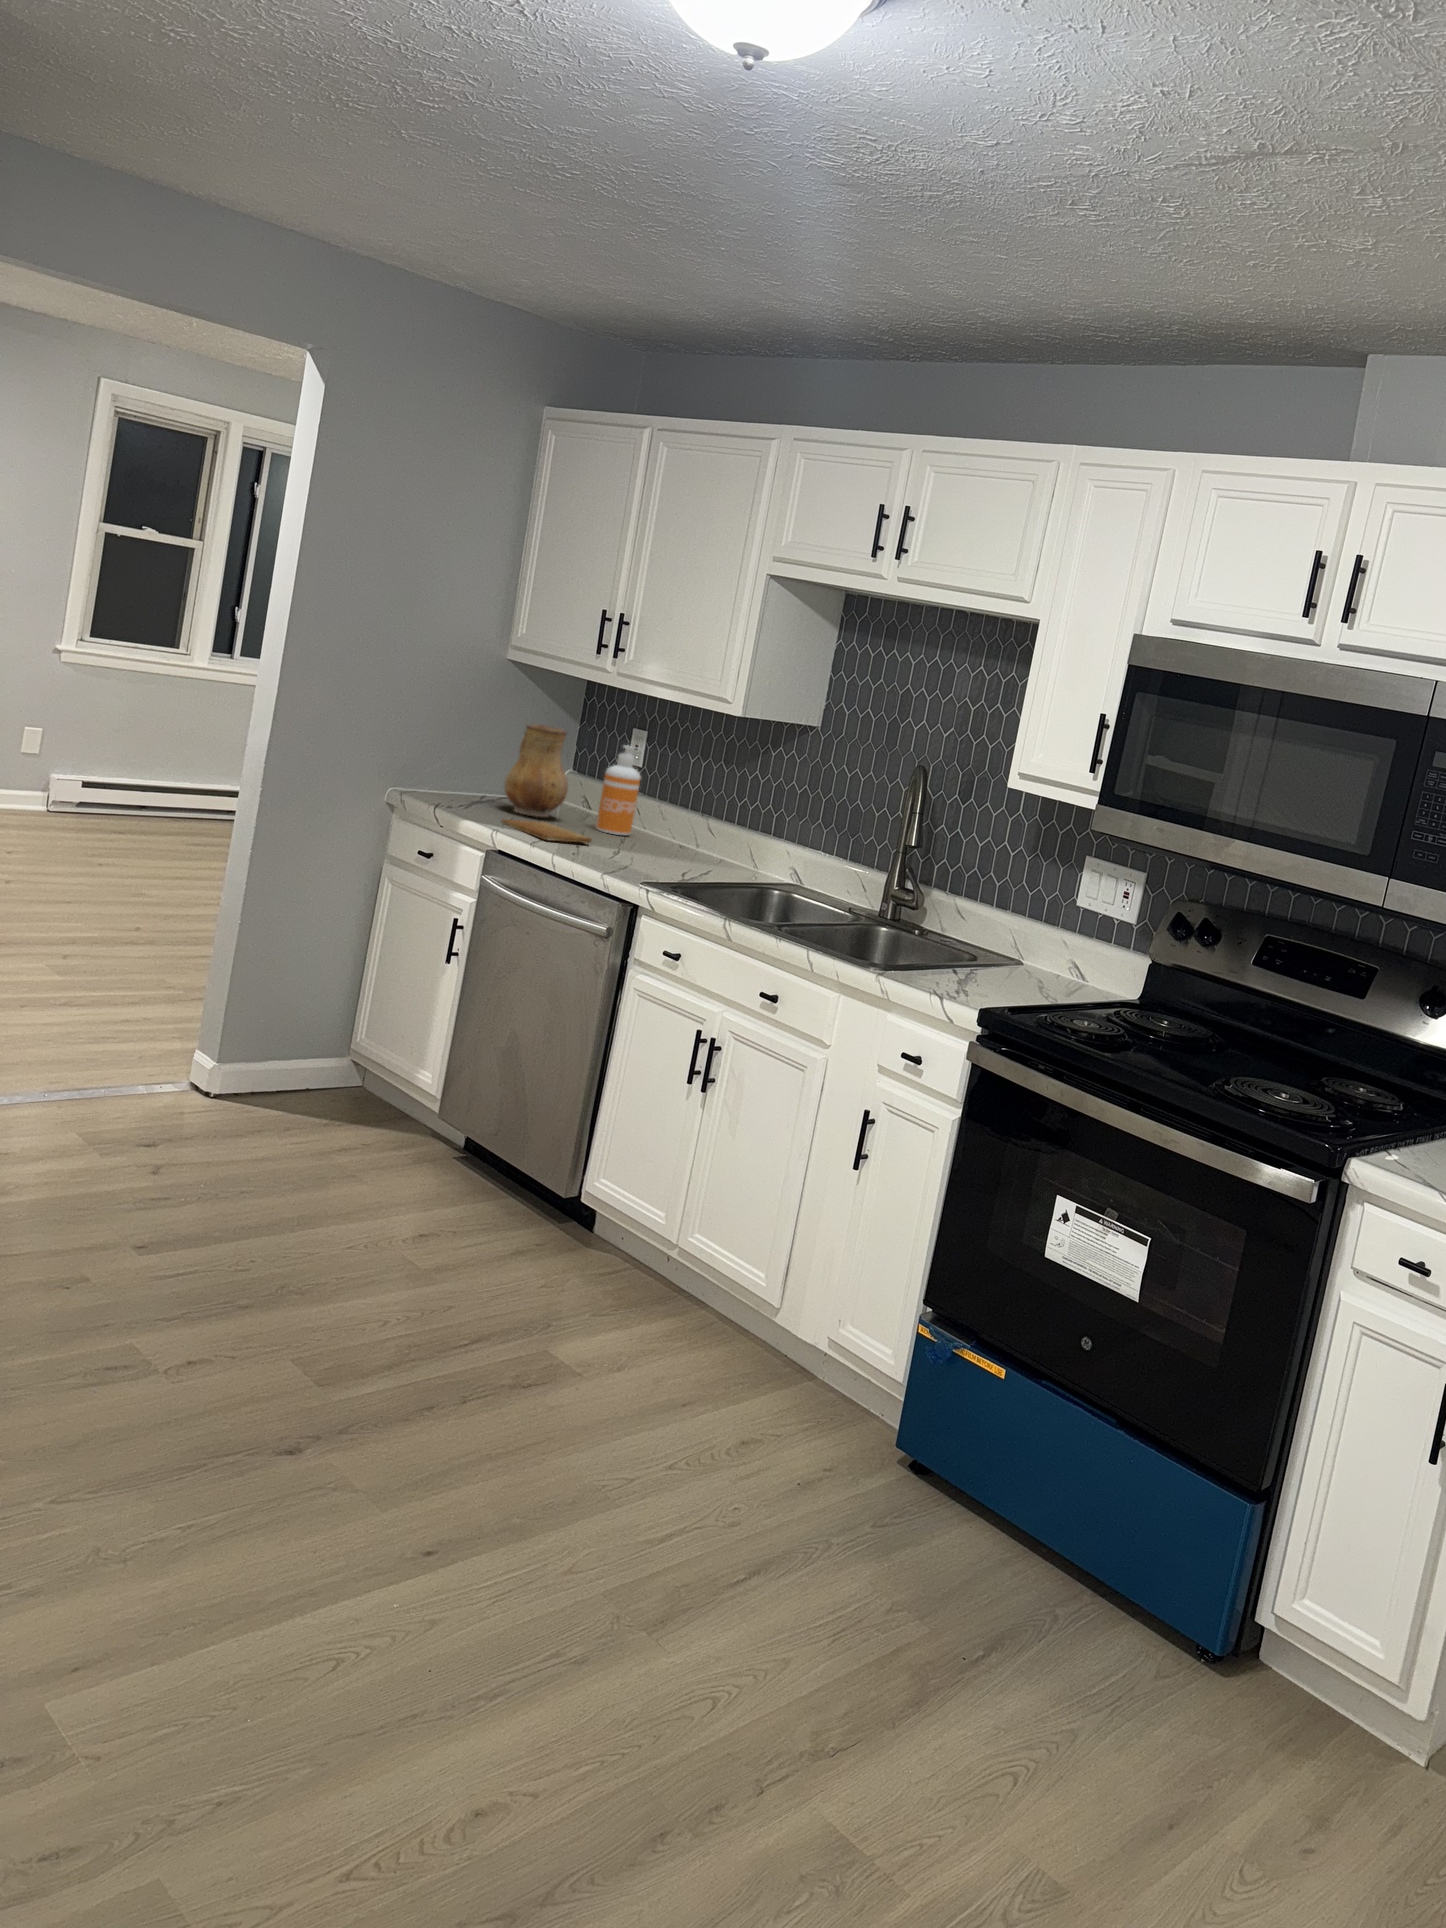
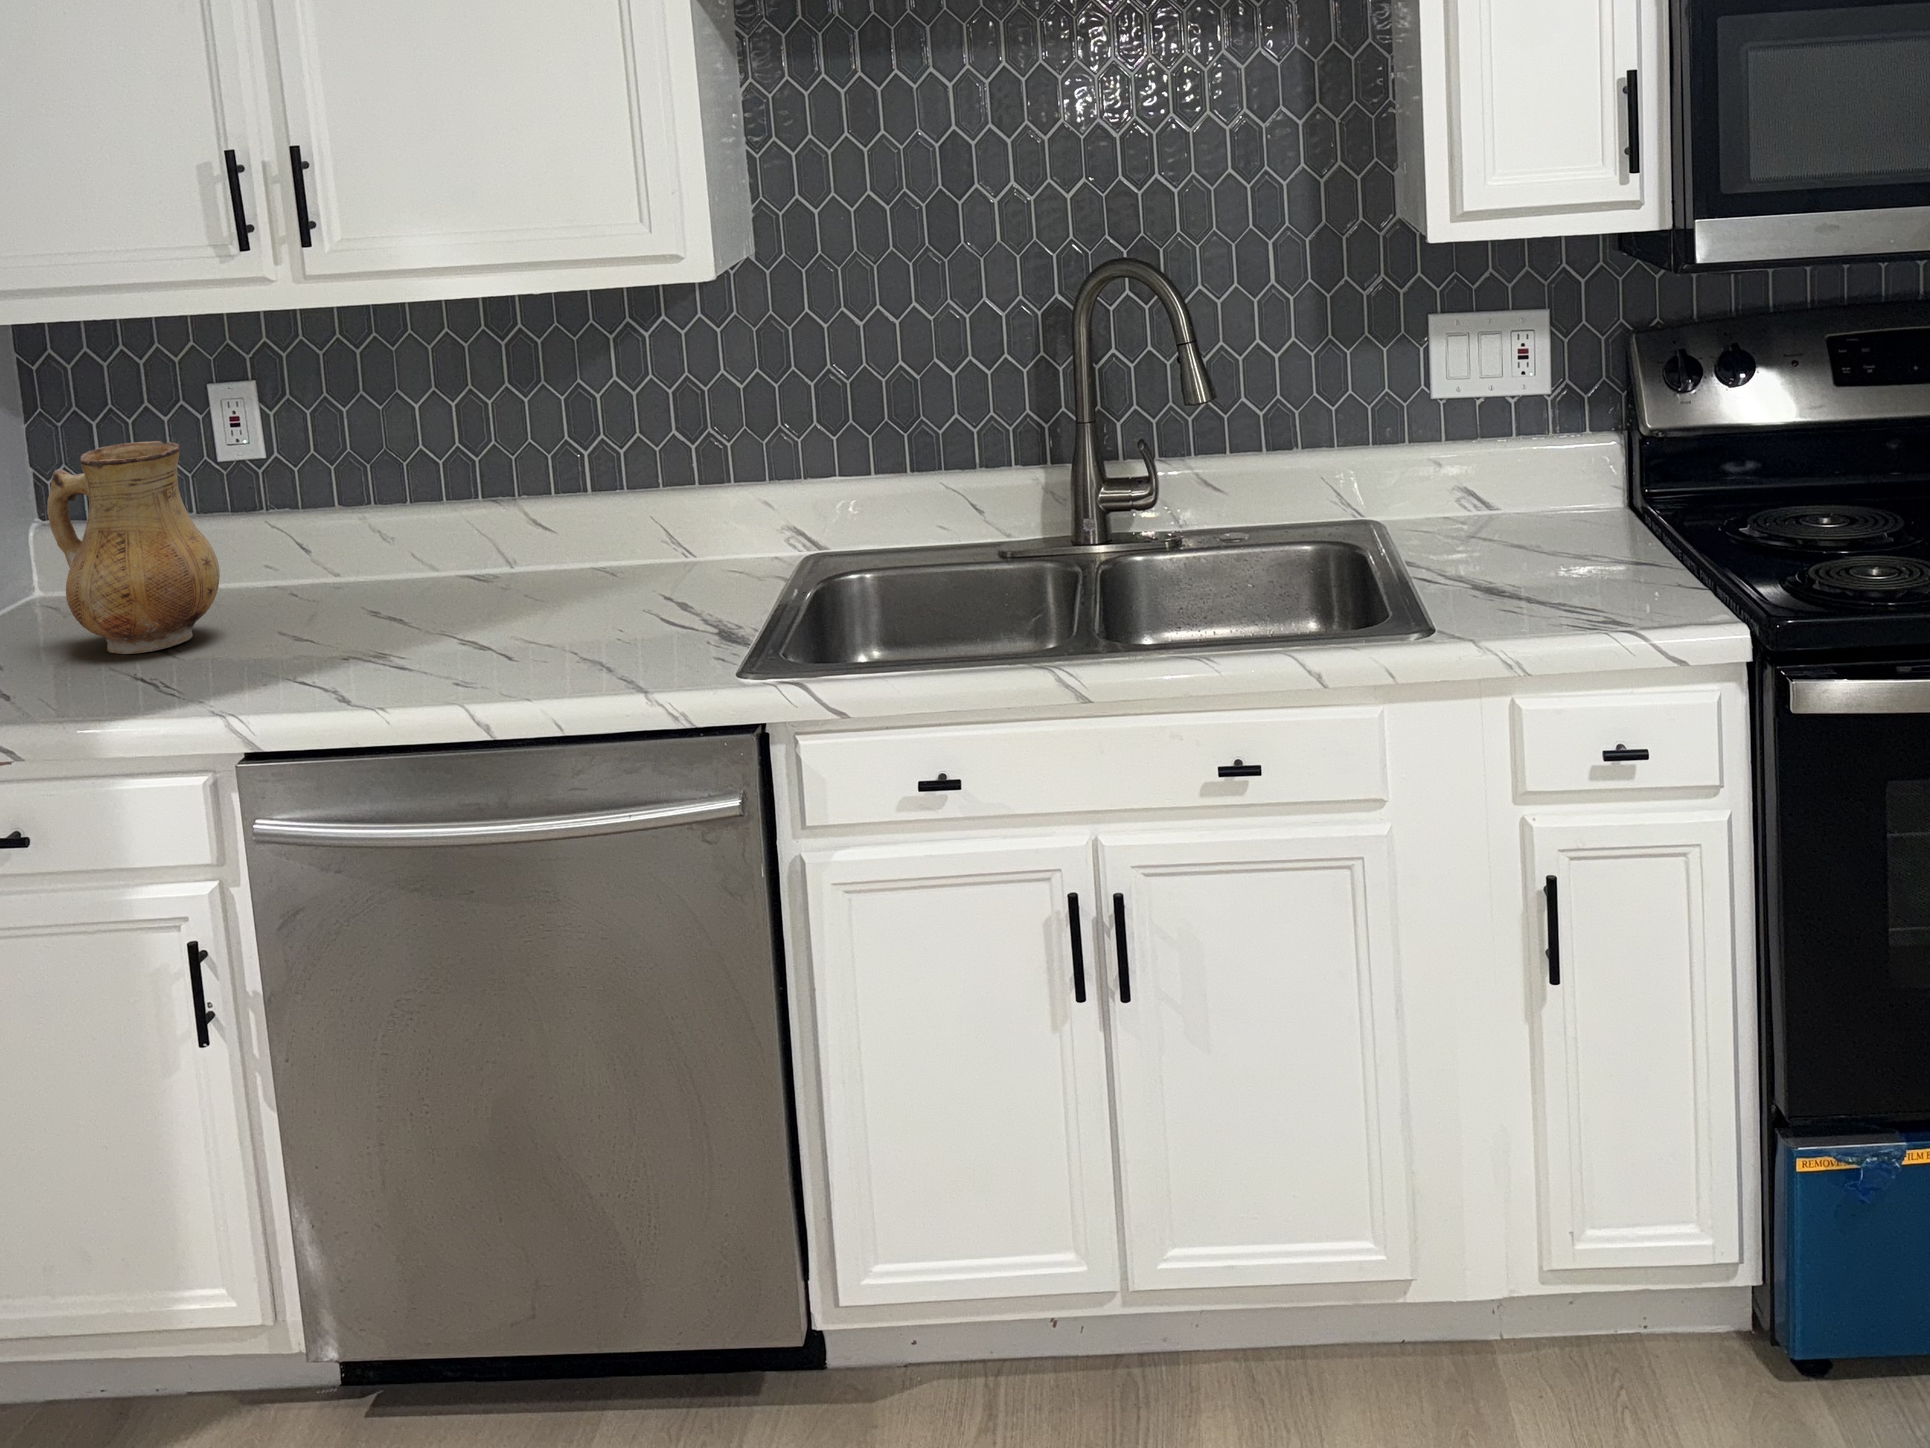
soap dispenser: present [596,746,641,835] -> none [266,420,358,614]
cutting board: present [501,819,591,843] -> none [204,635,427,692]

